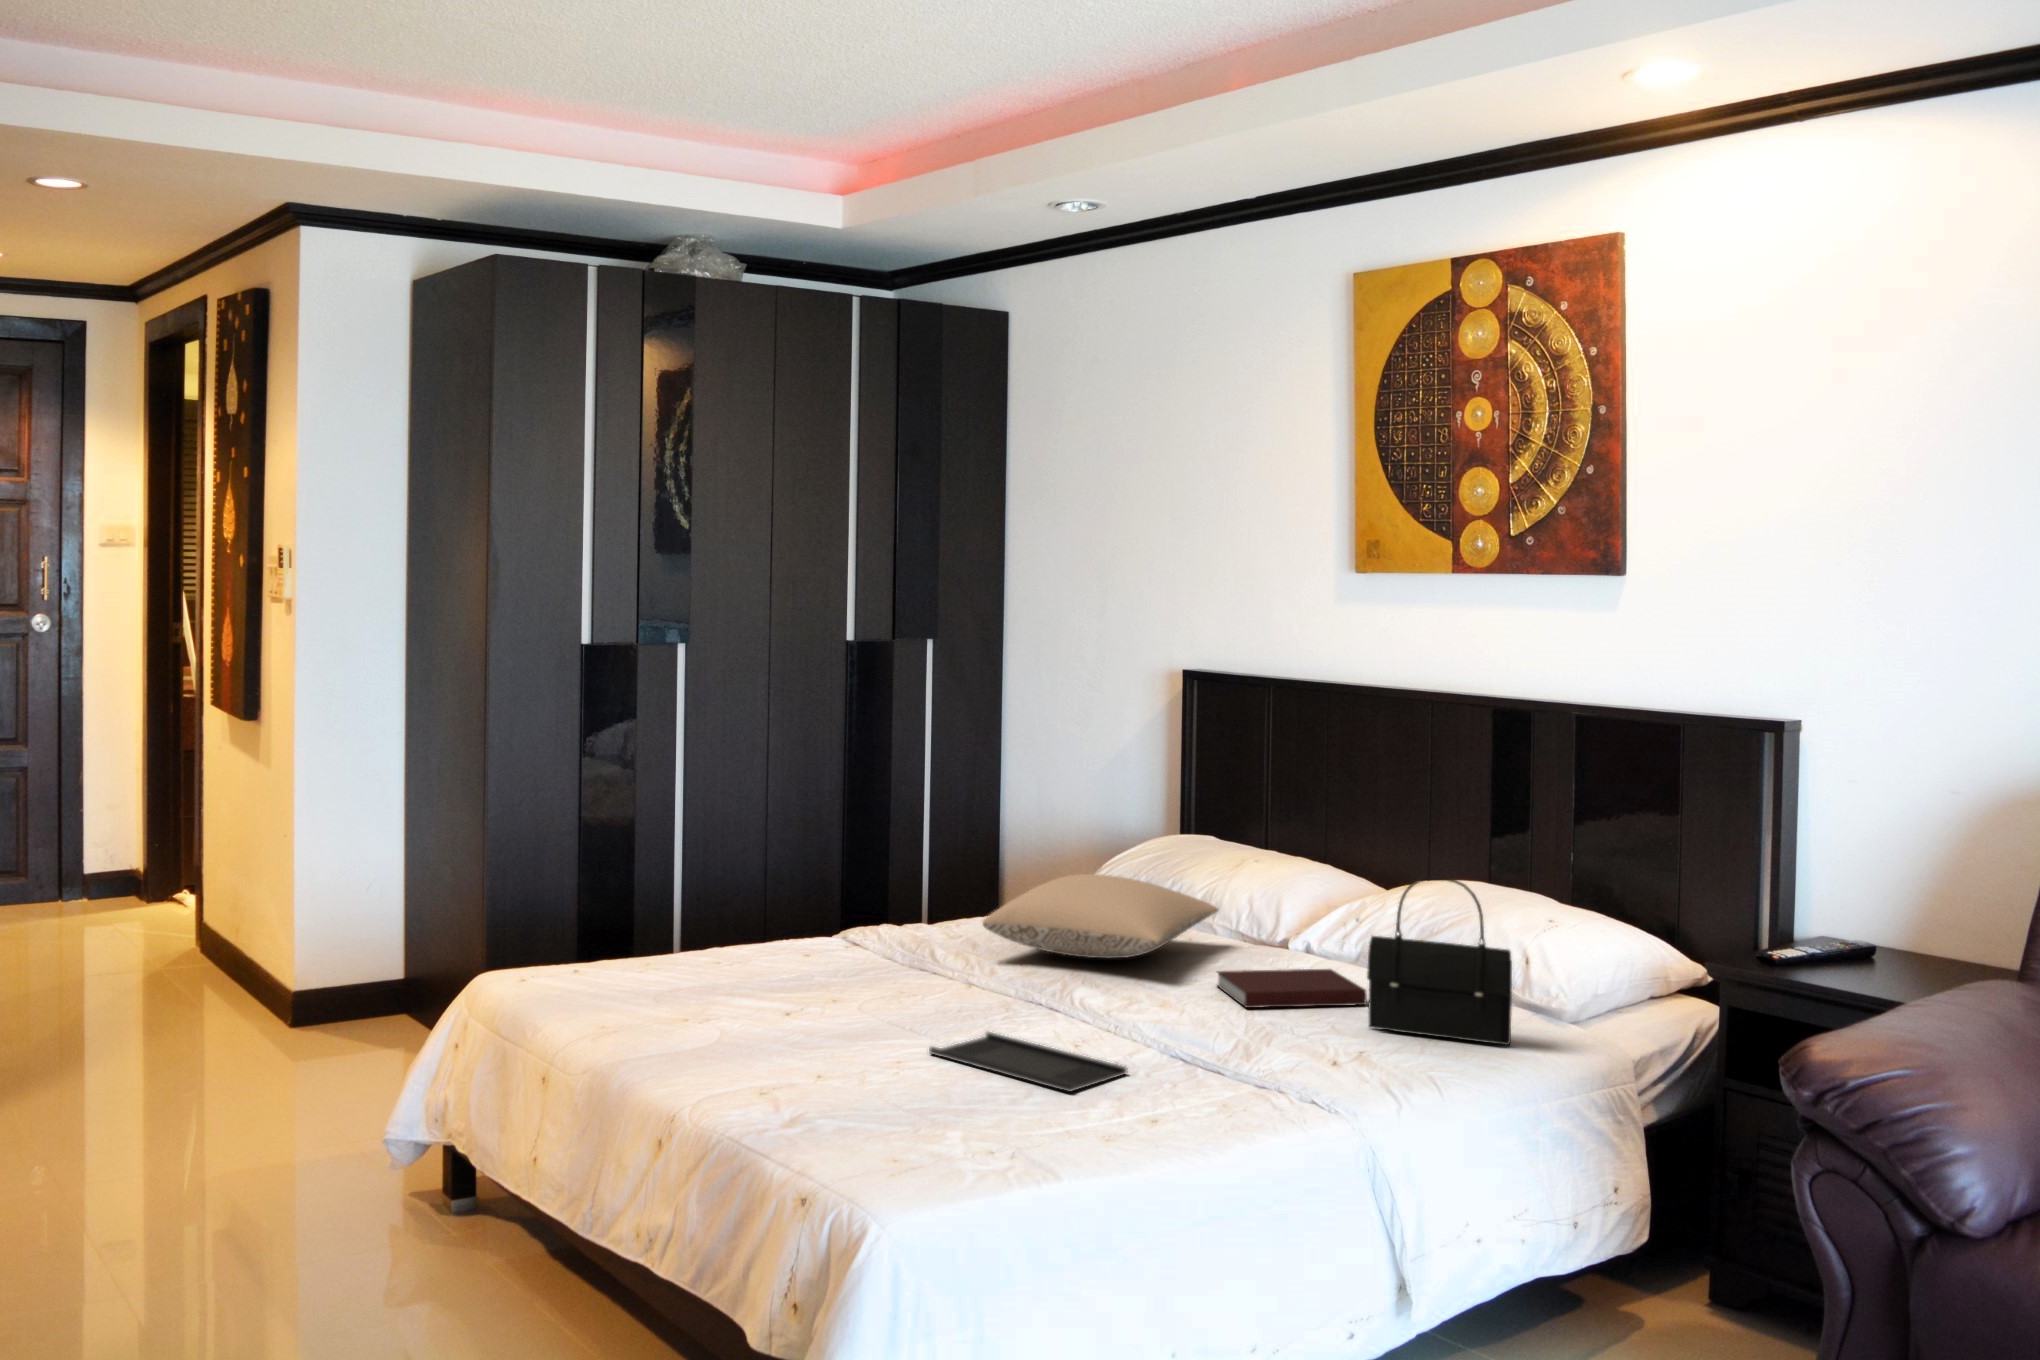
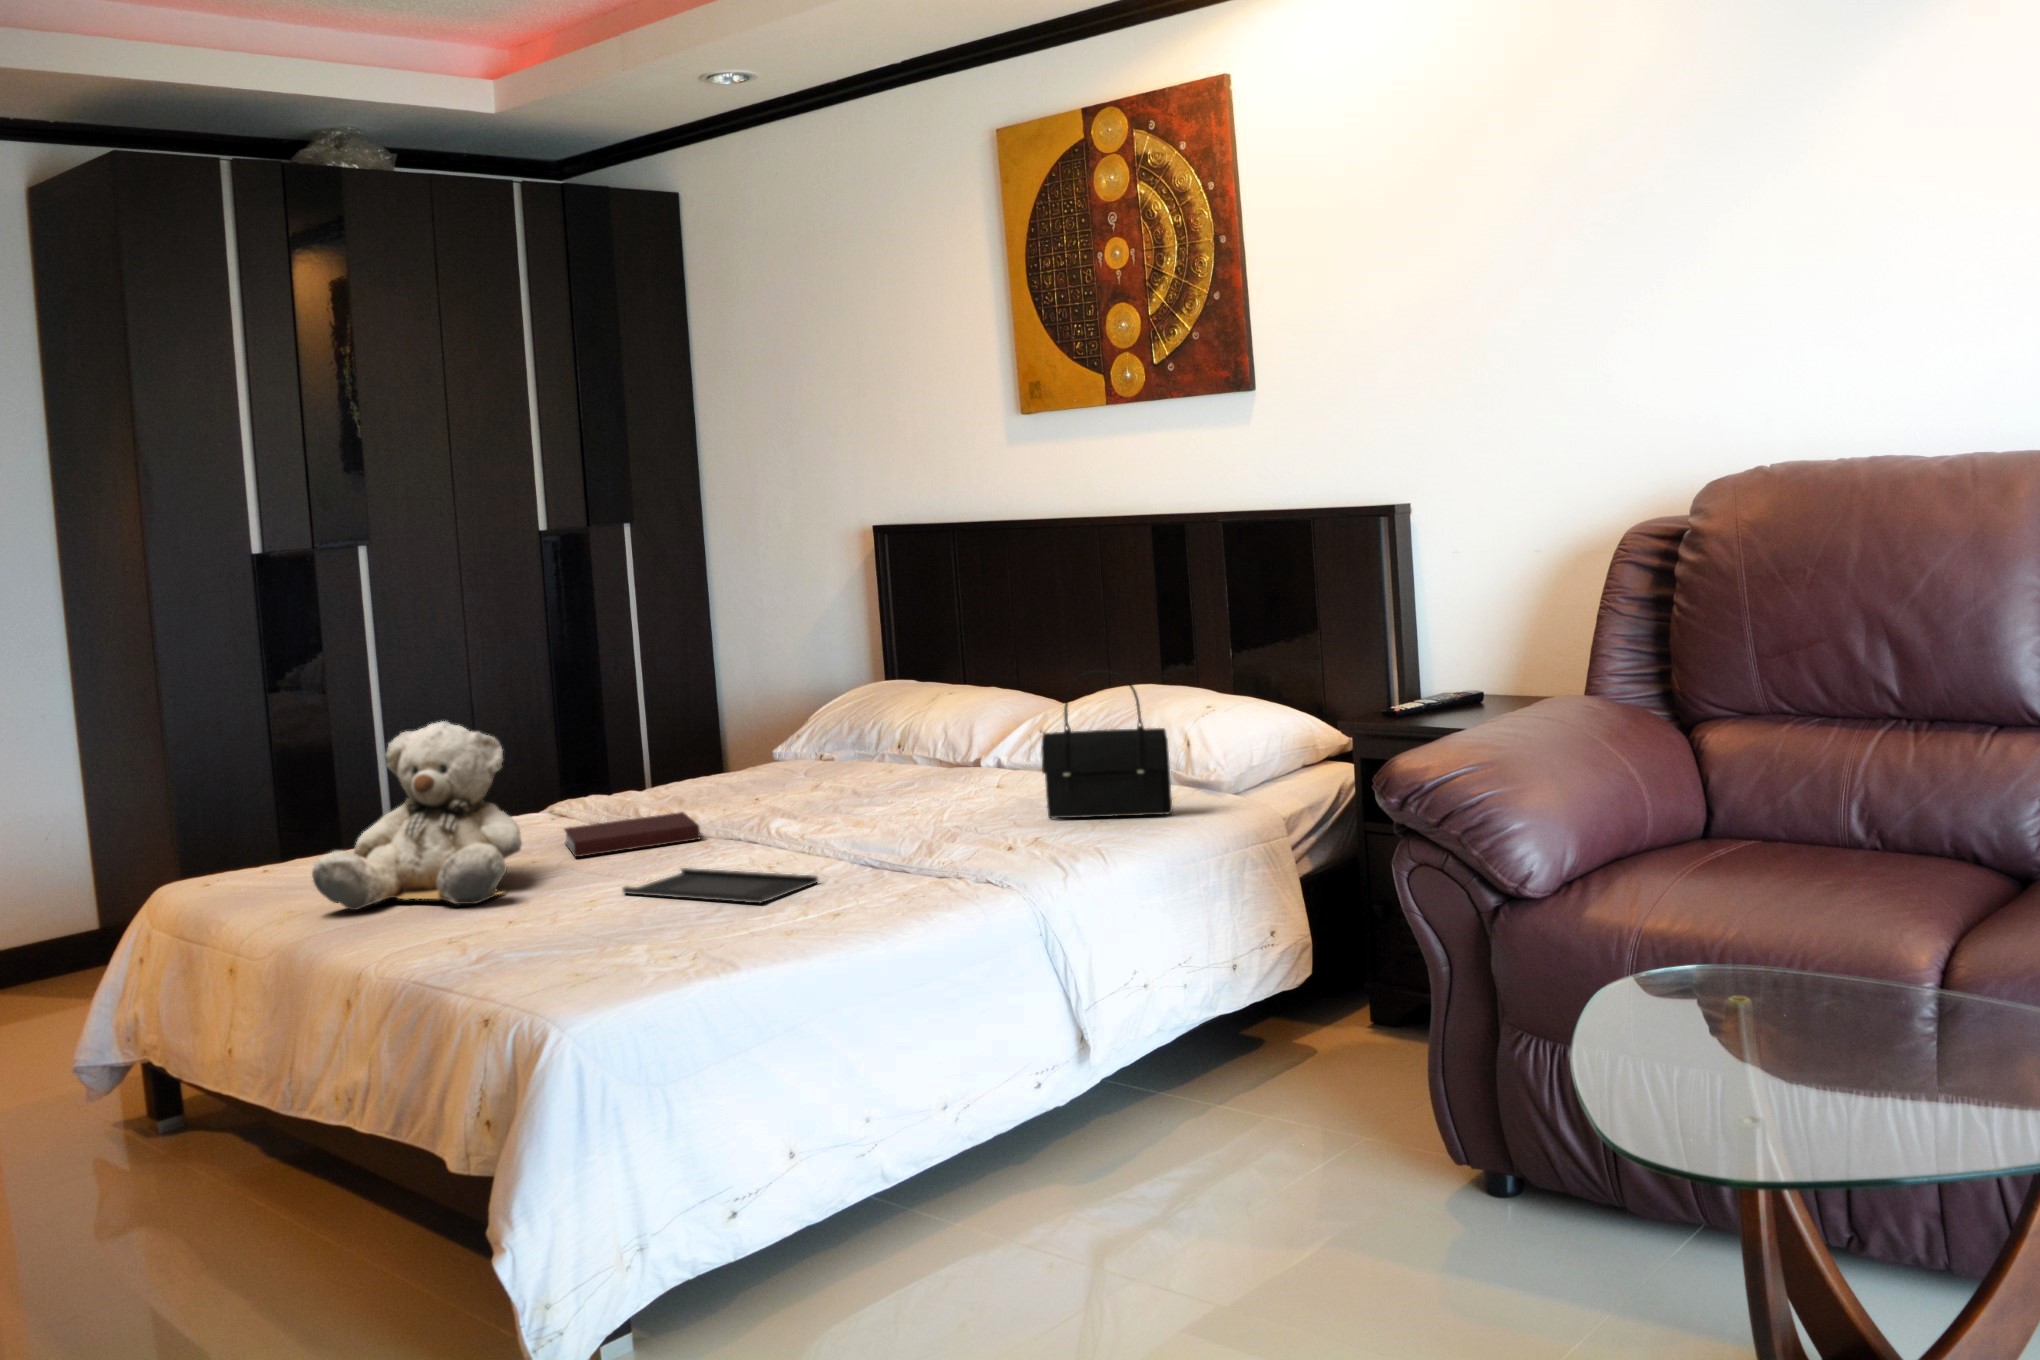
teddy bear: none [642,850,835,1042] -> present [312,721,522,910]
pillow: present [983,874,1218,958] -> none [679,720,914,800]
notebook: present [1217,969,1367,1008] -> present [564,812,700,857]

